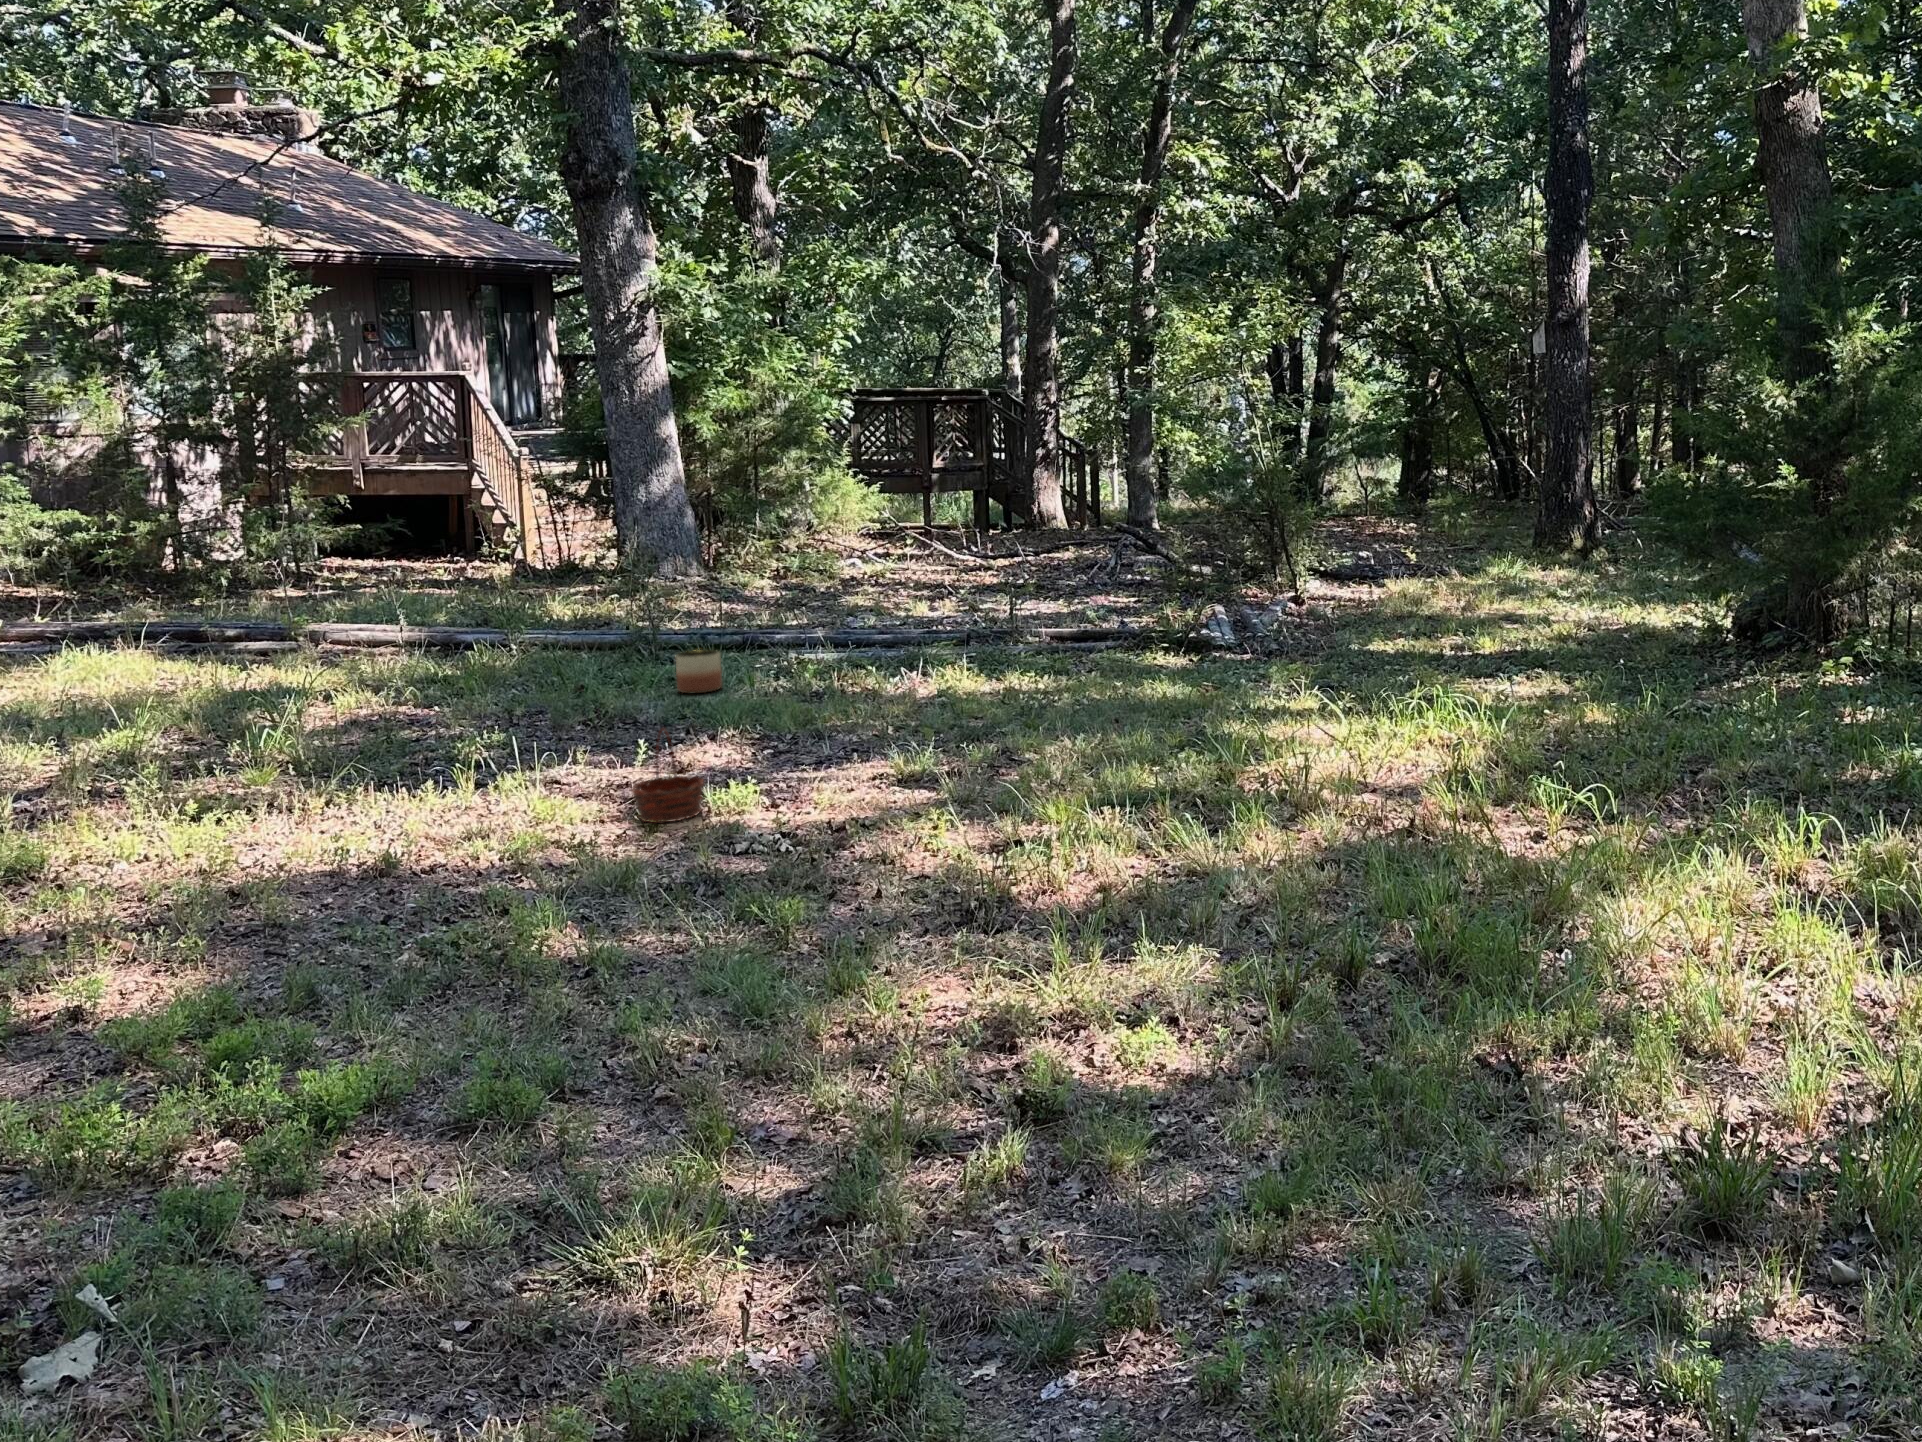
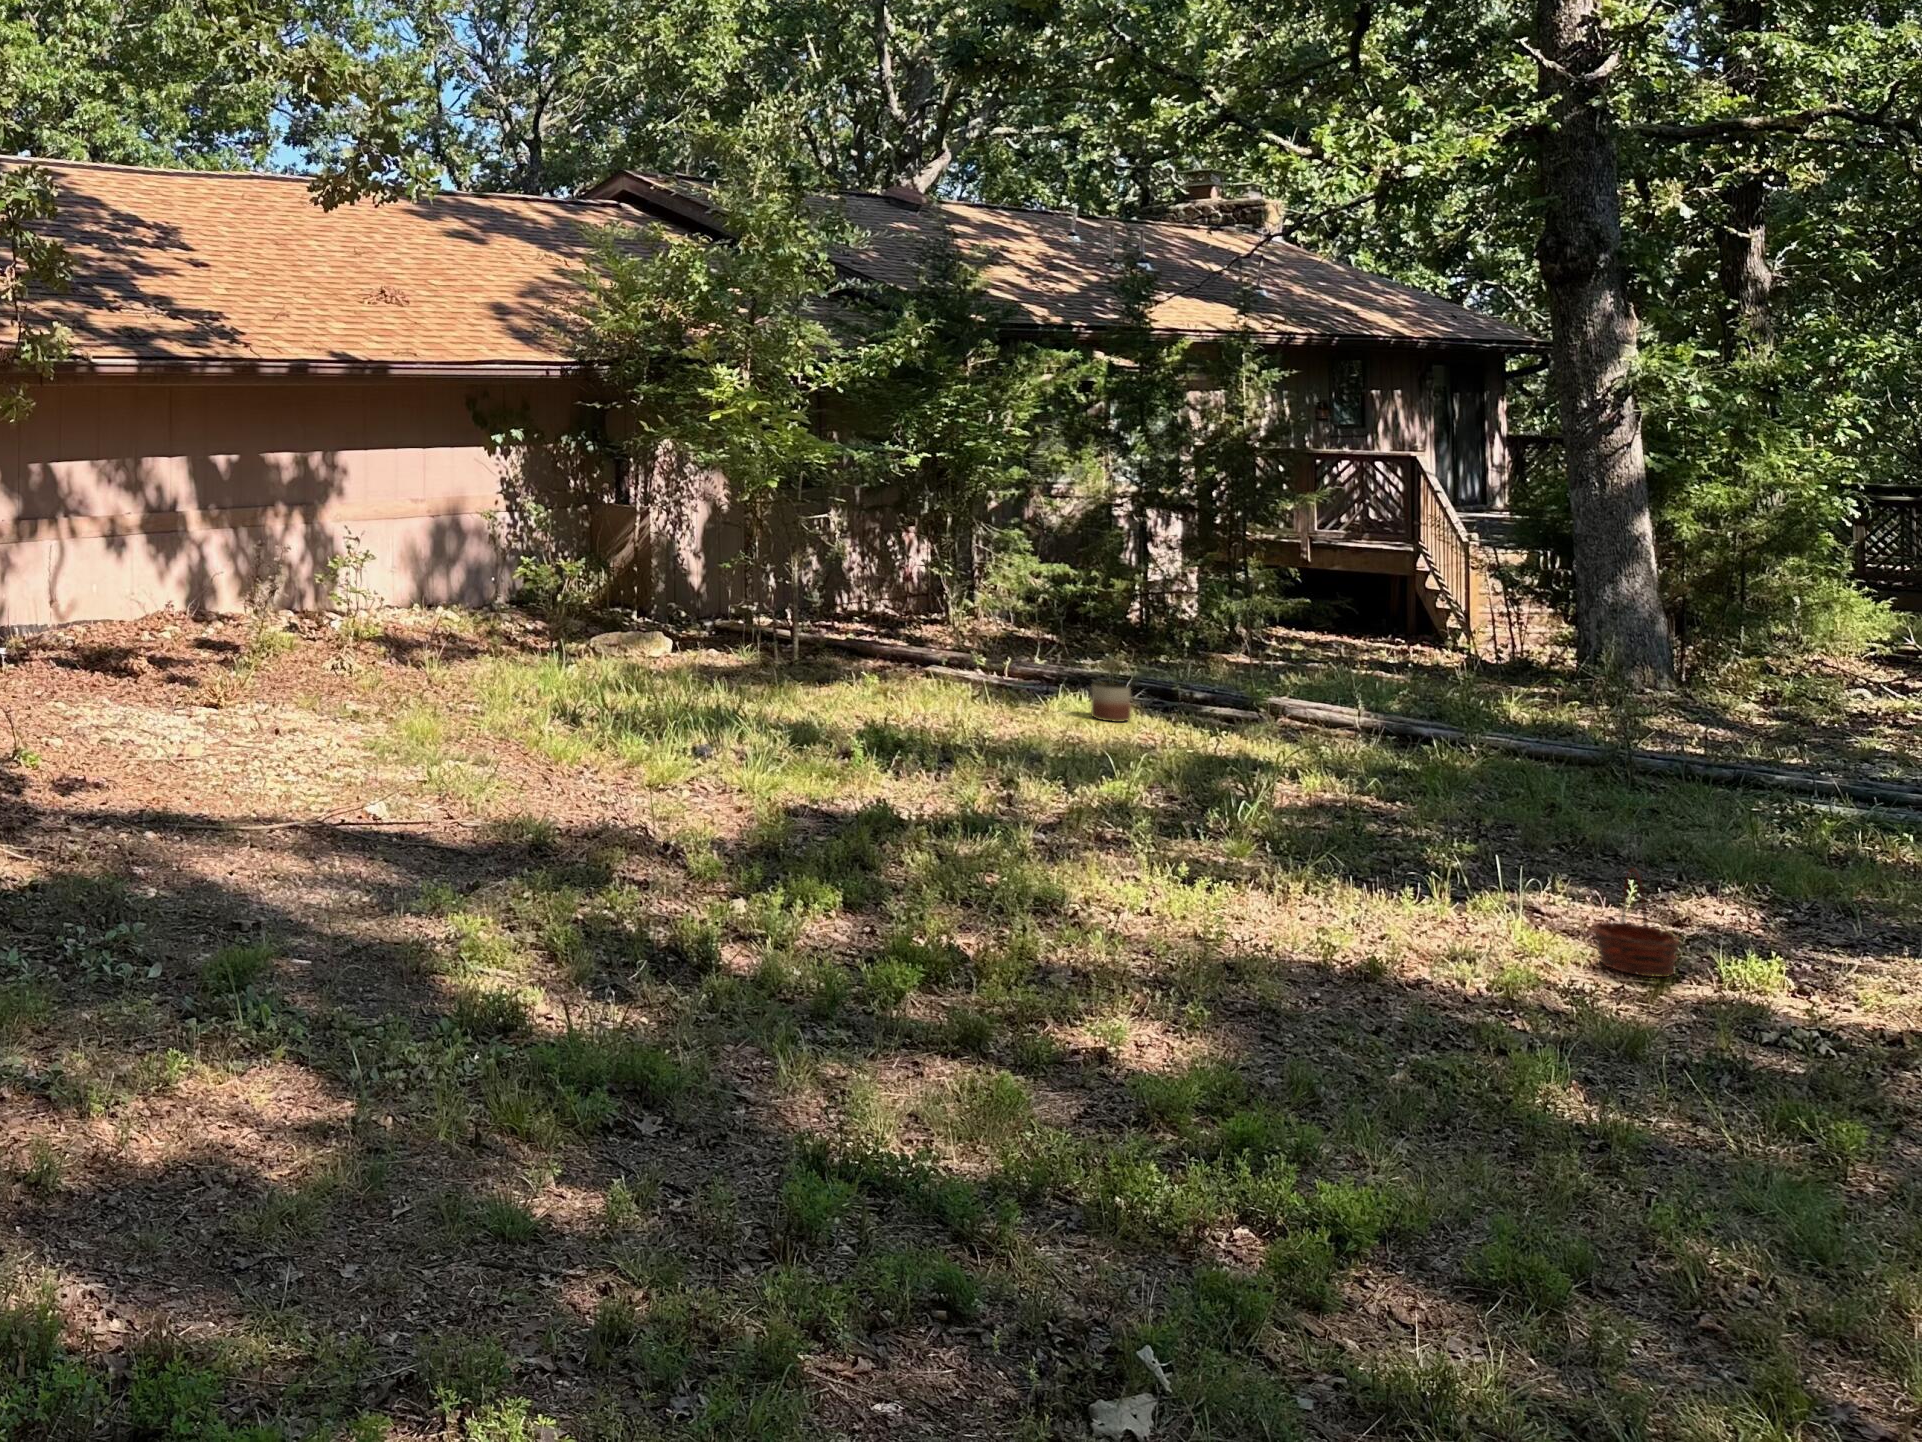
planter: present [676,650,722,693] -> present [1091,683,1131,722]

